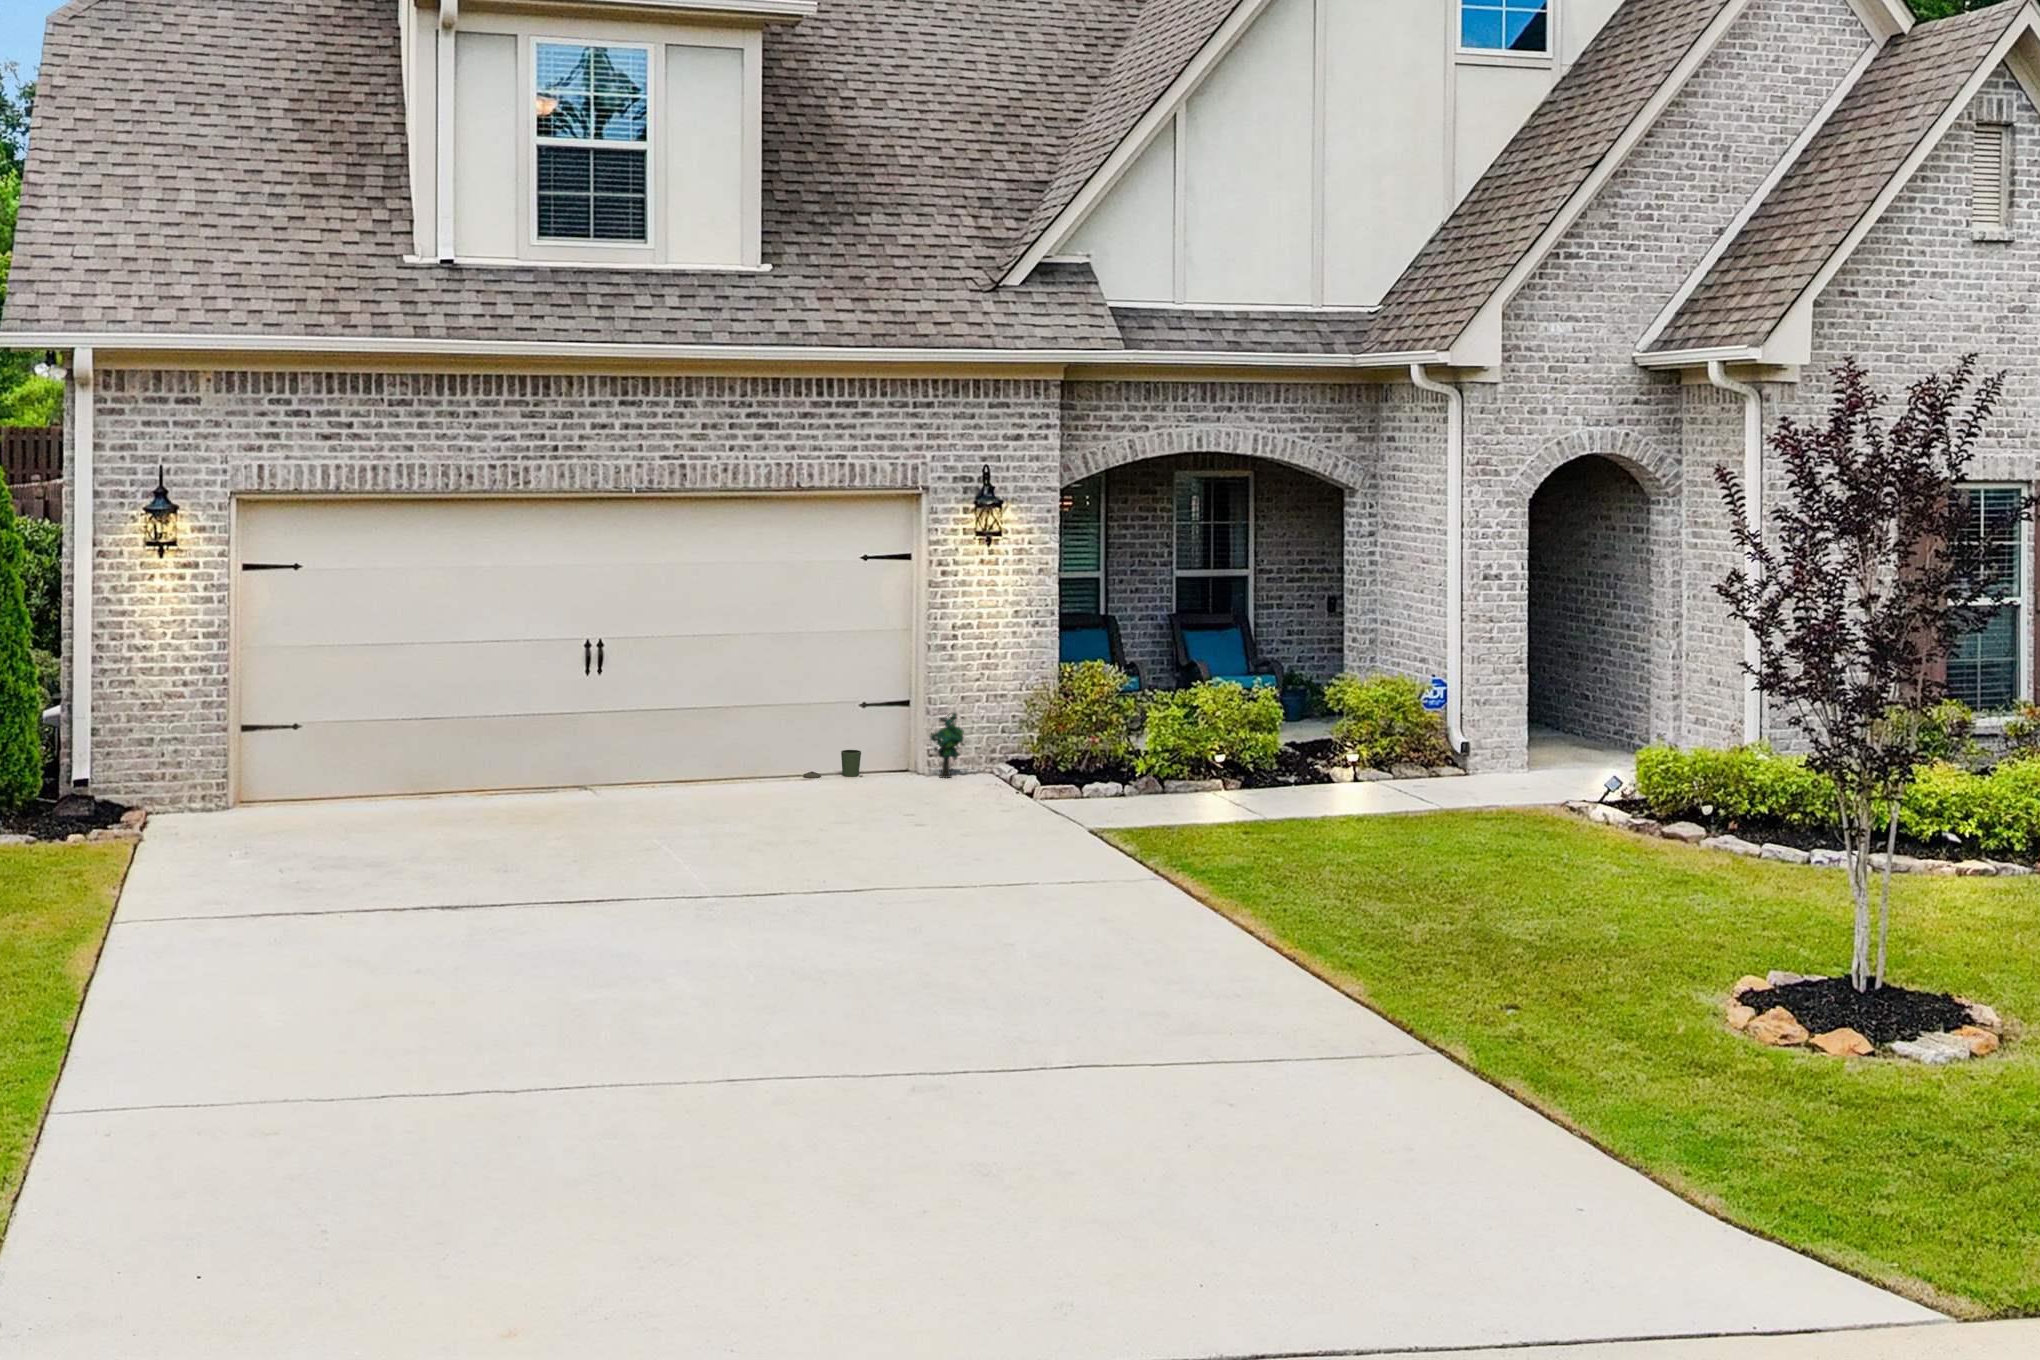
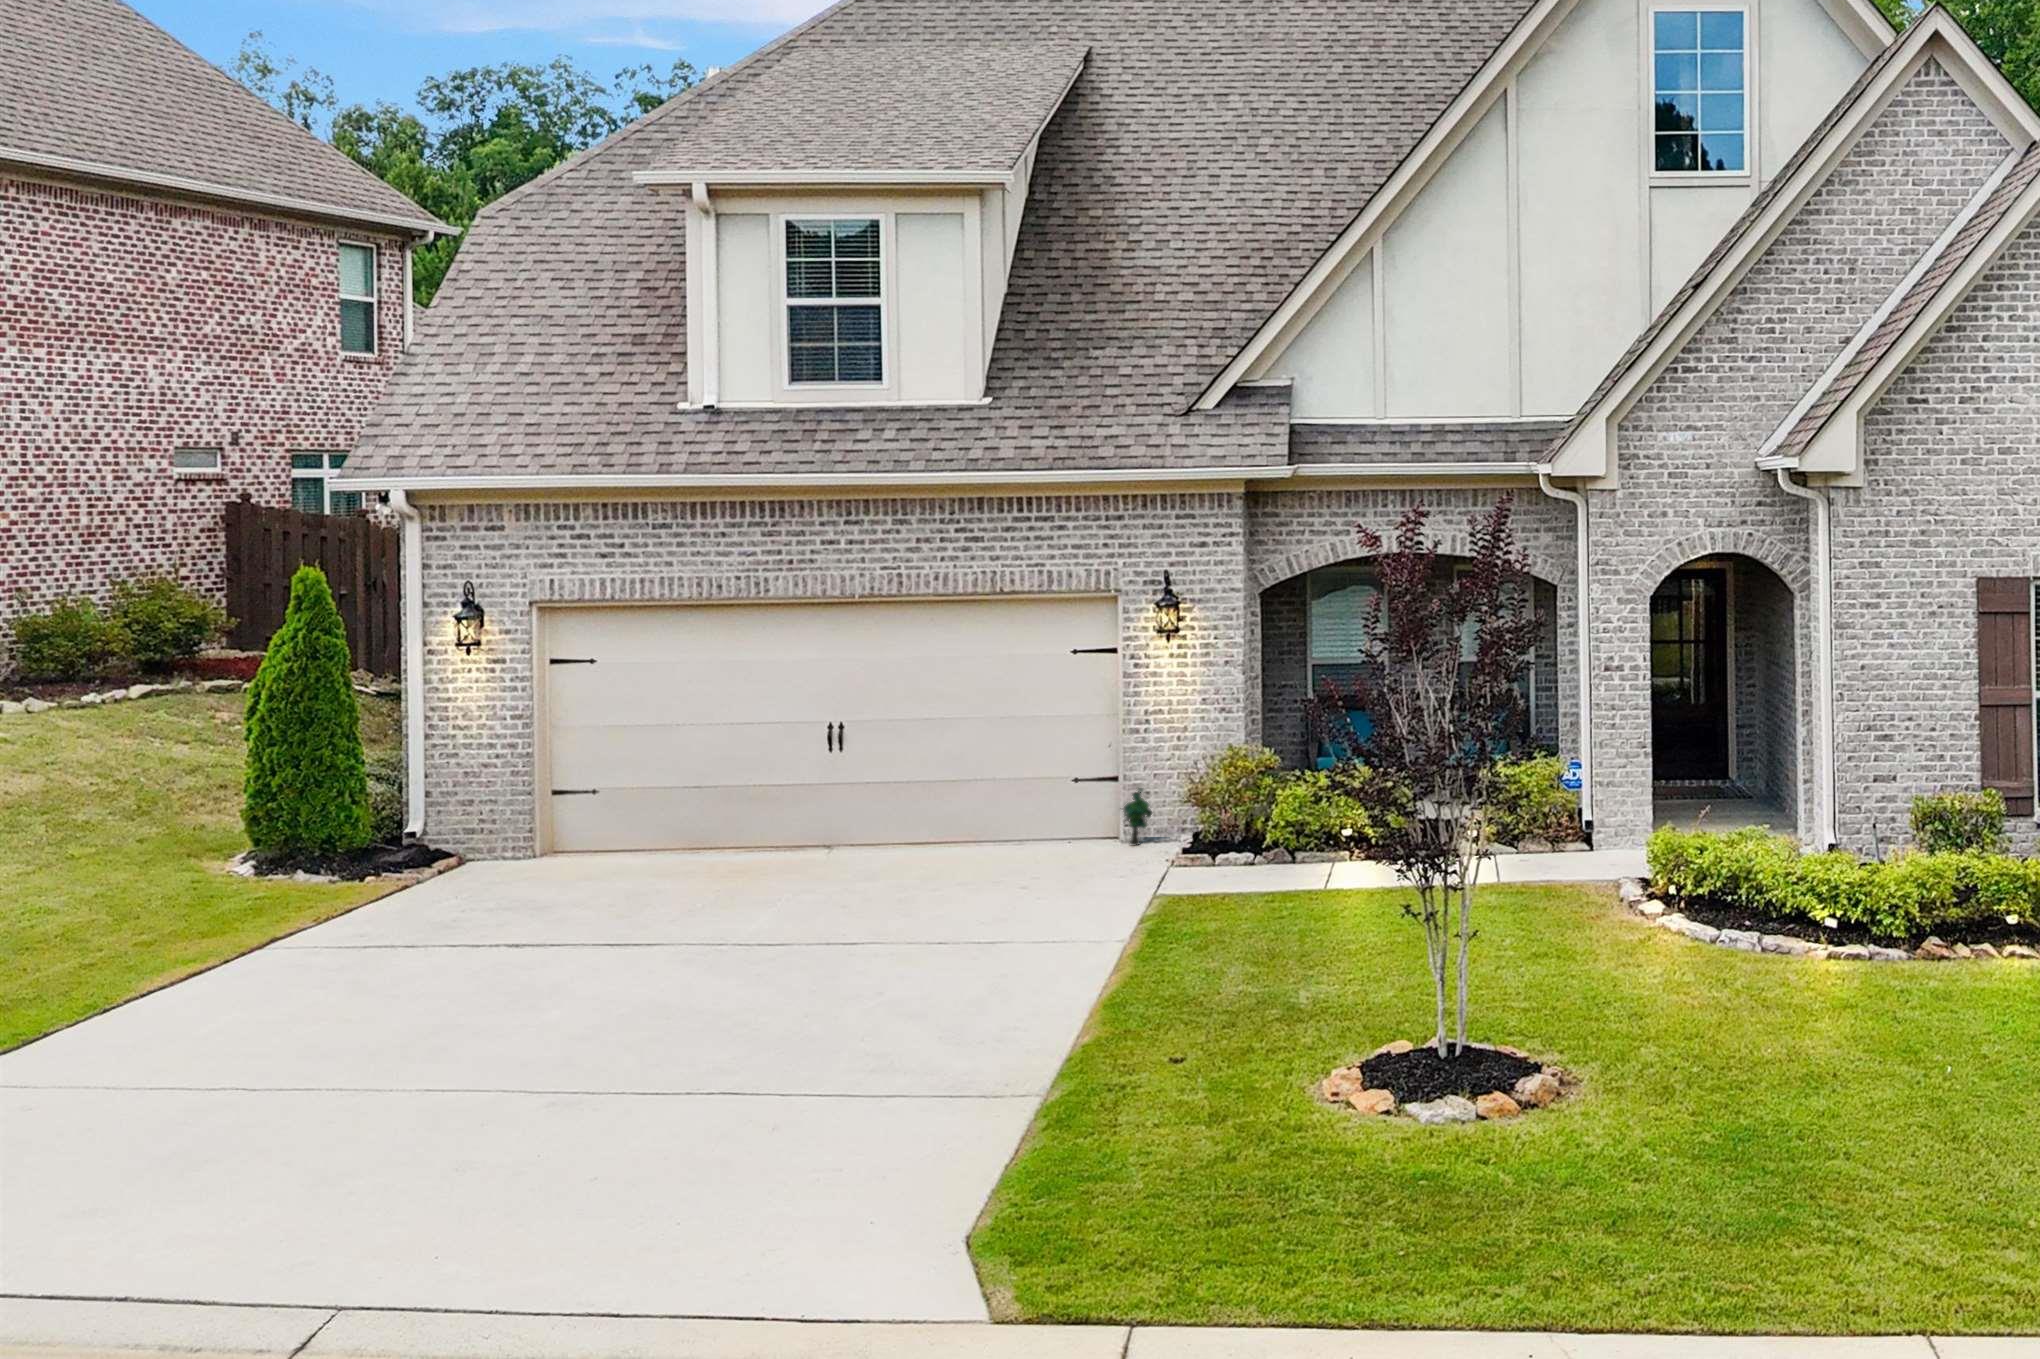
trash can: present [803,750,861,778] -> none [1017,818,1069,843]

